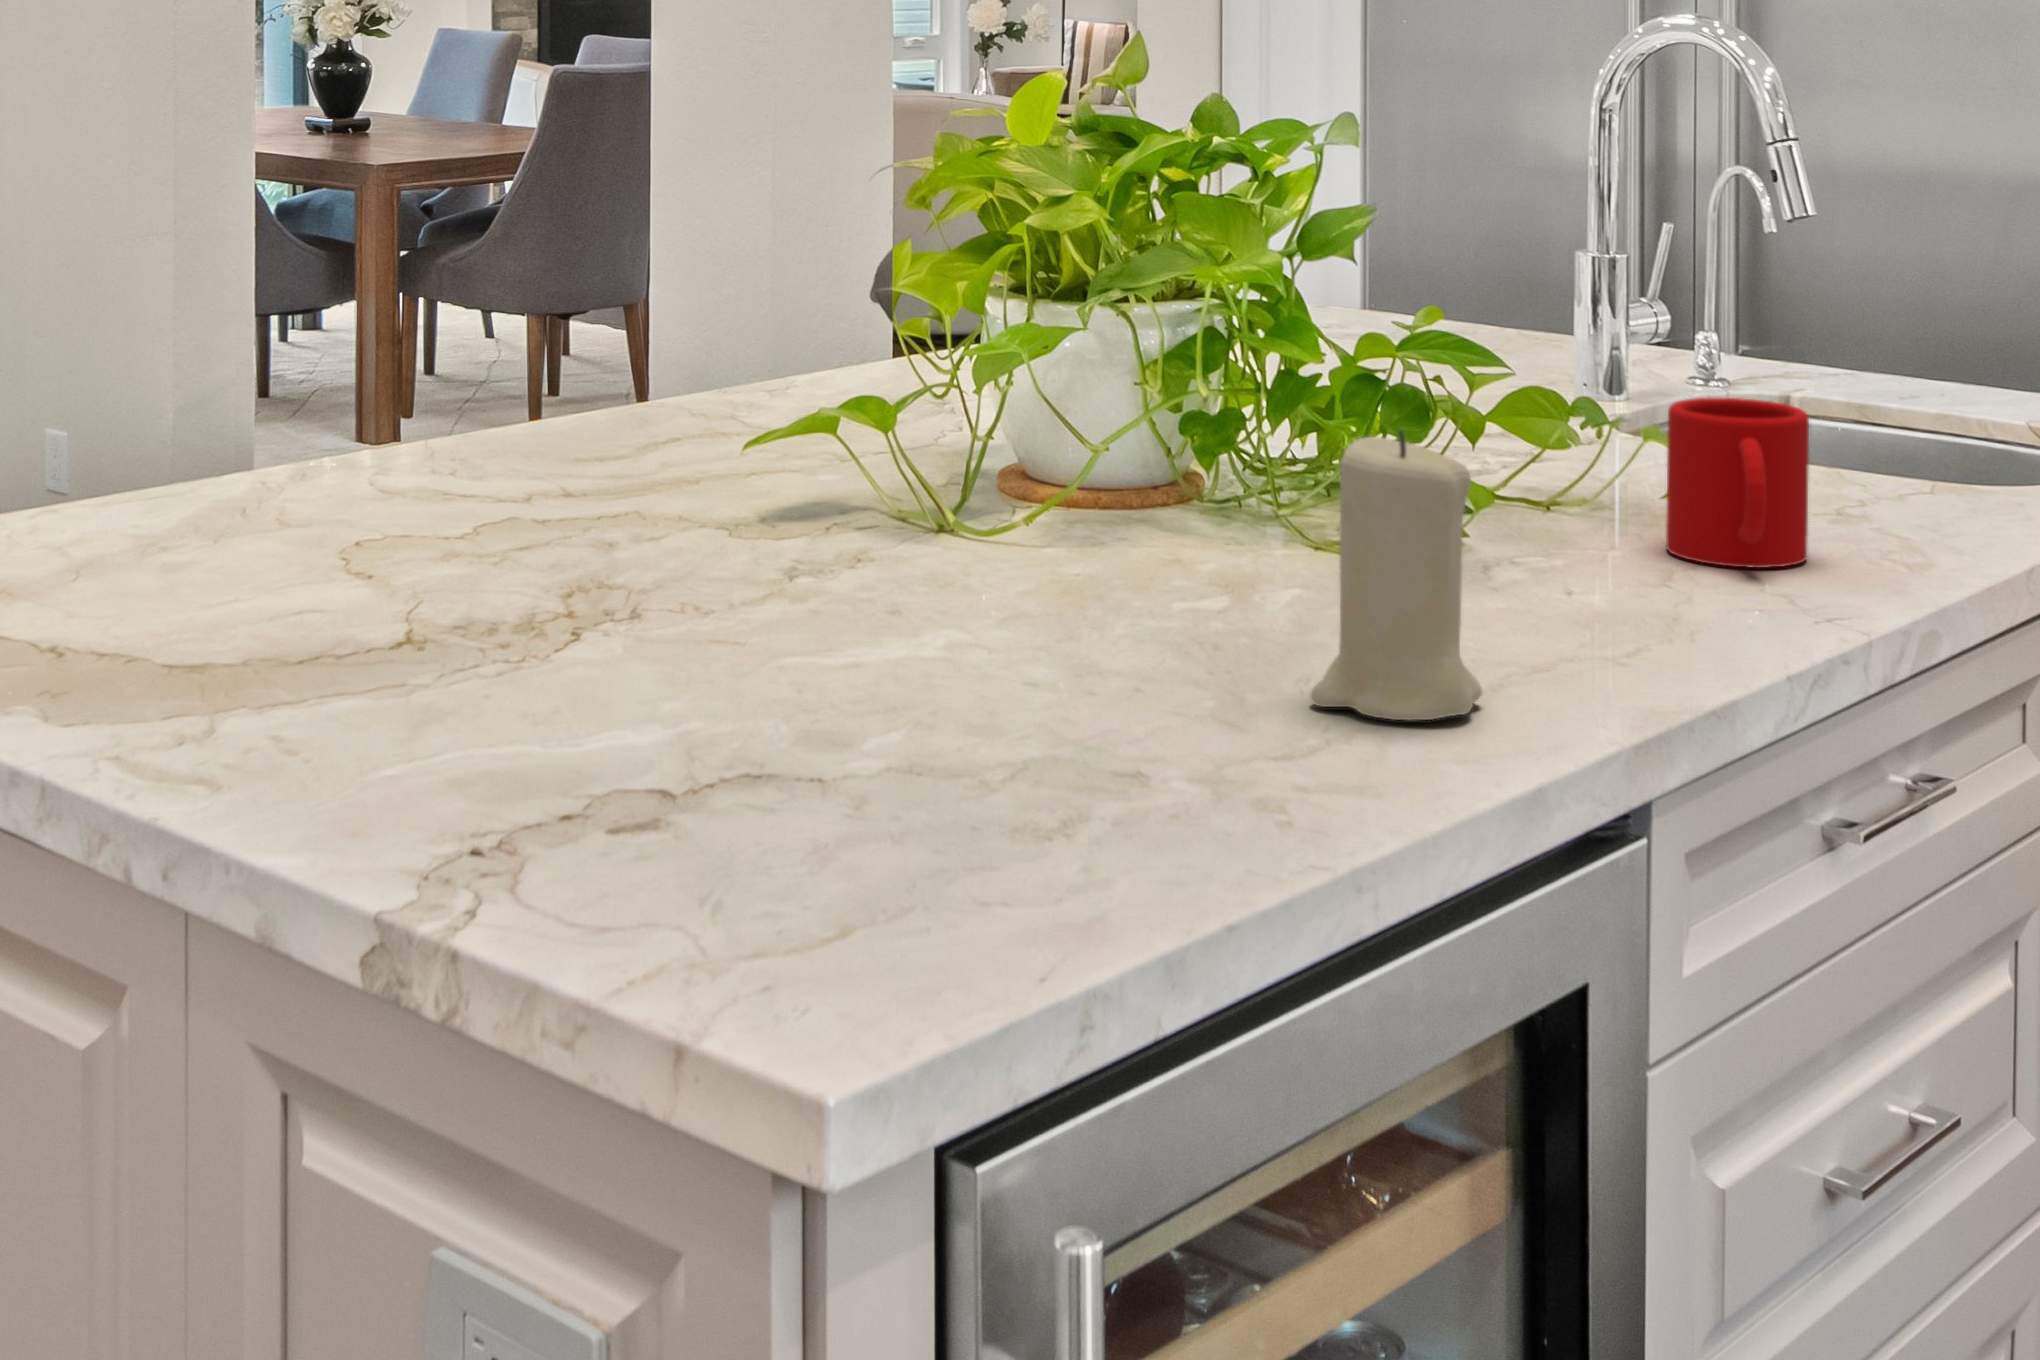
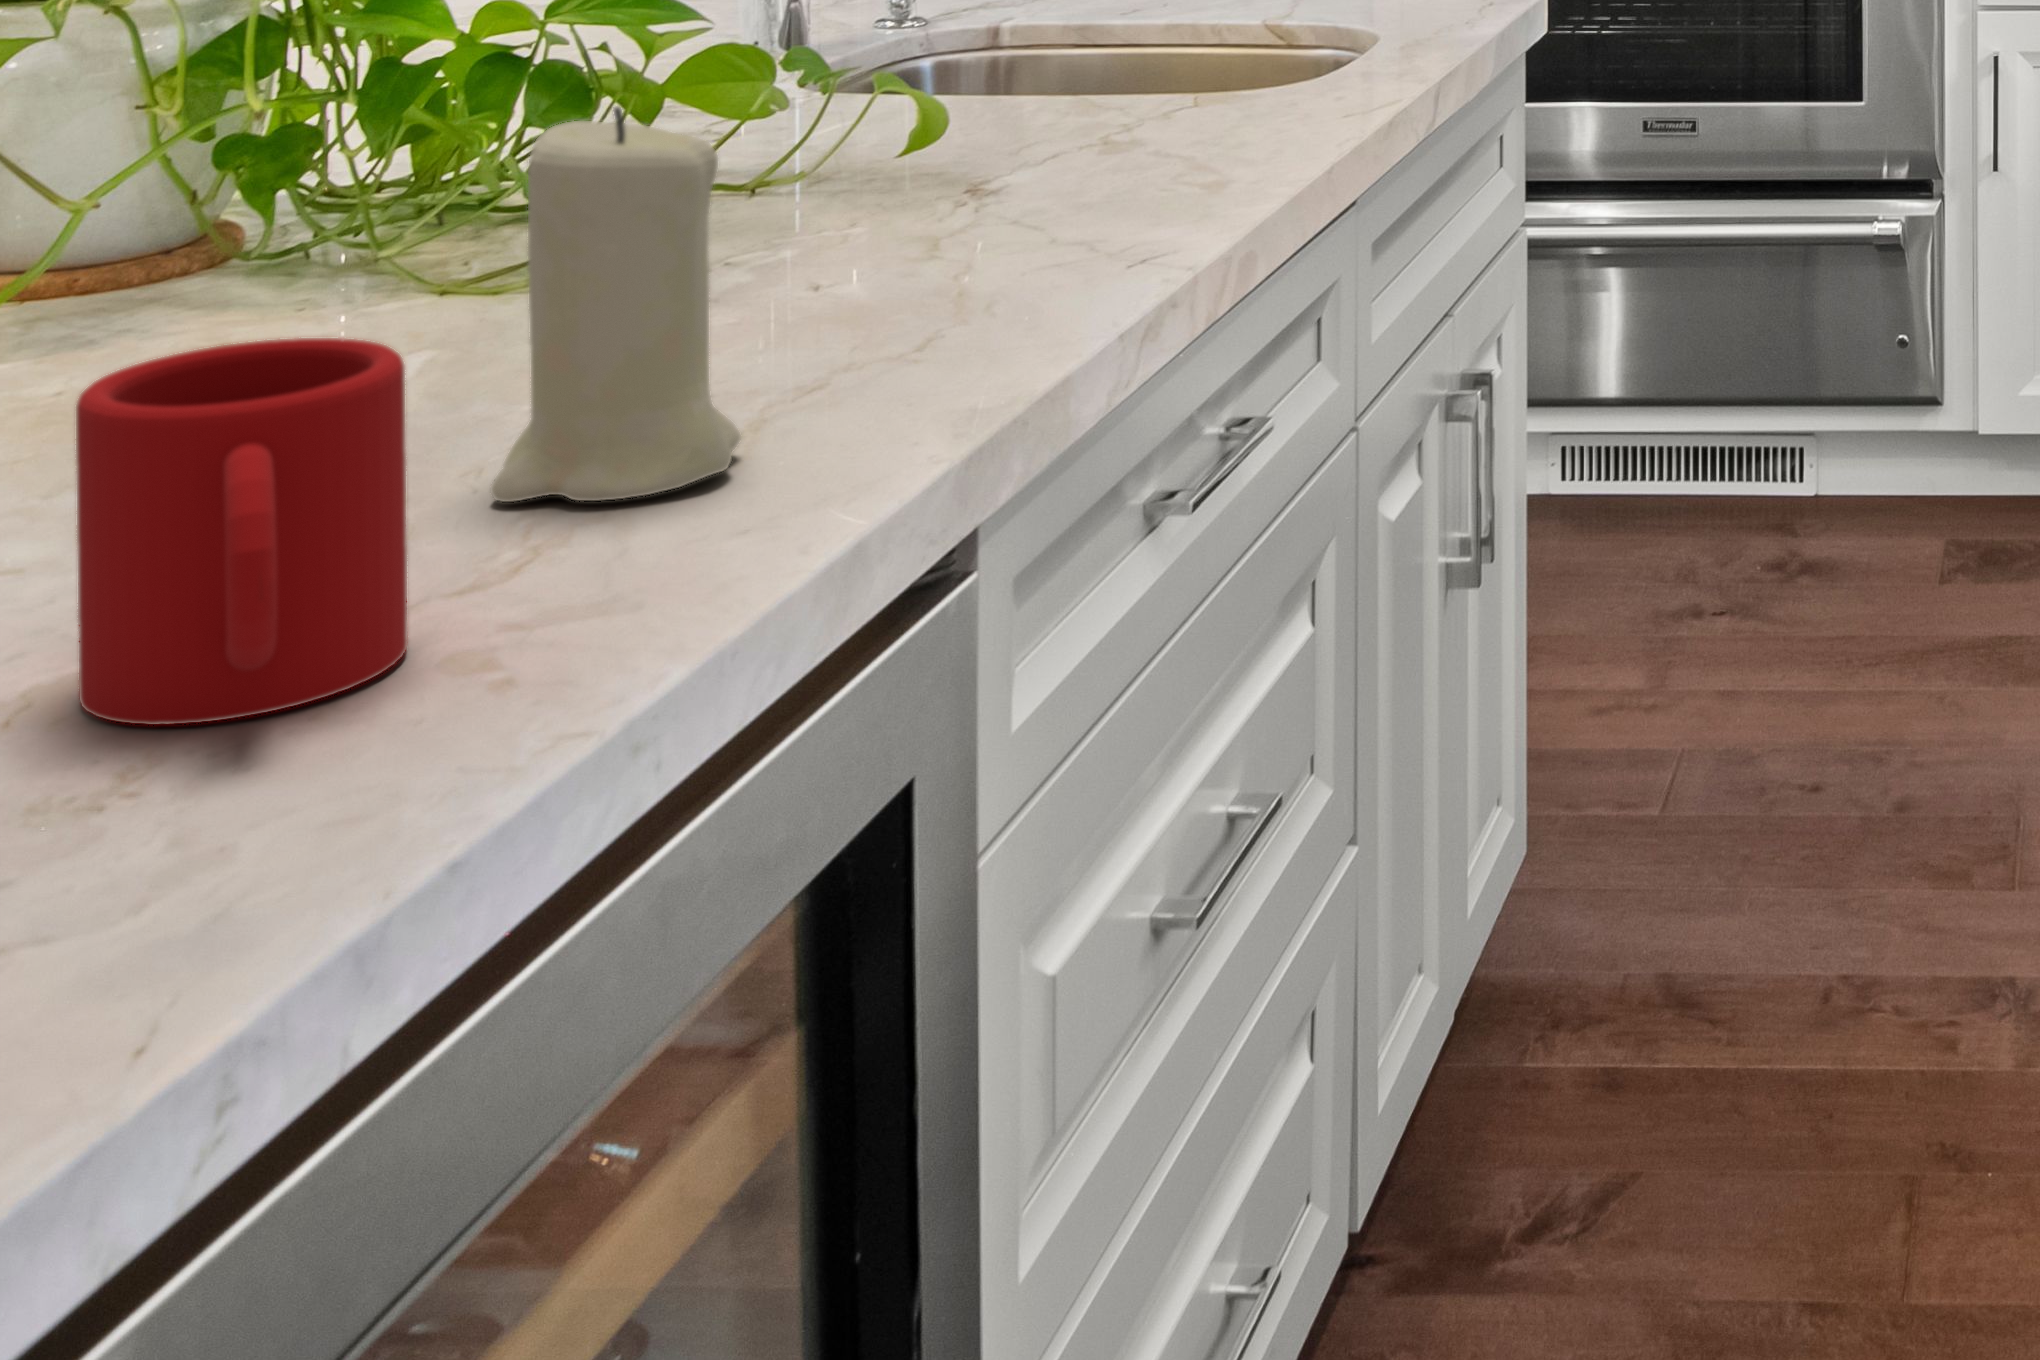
mug: present [1666,398,1809,568] -> present [76,338,408,725]

